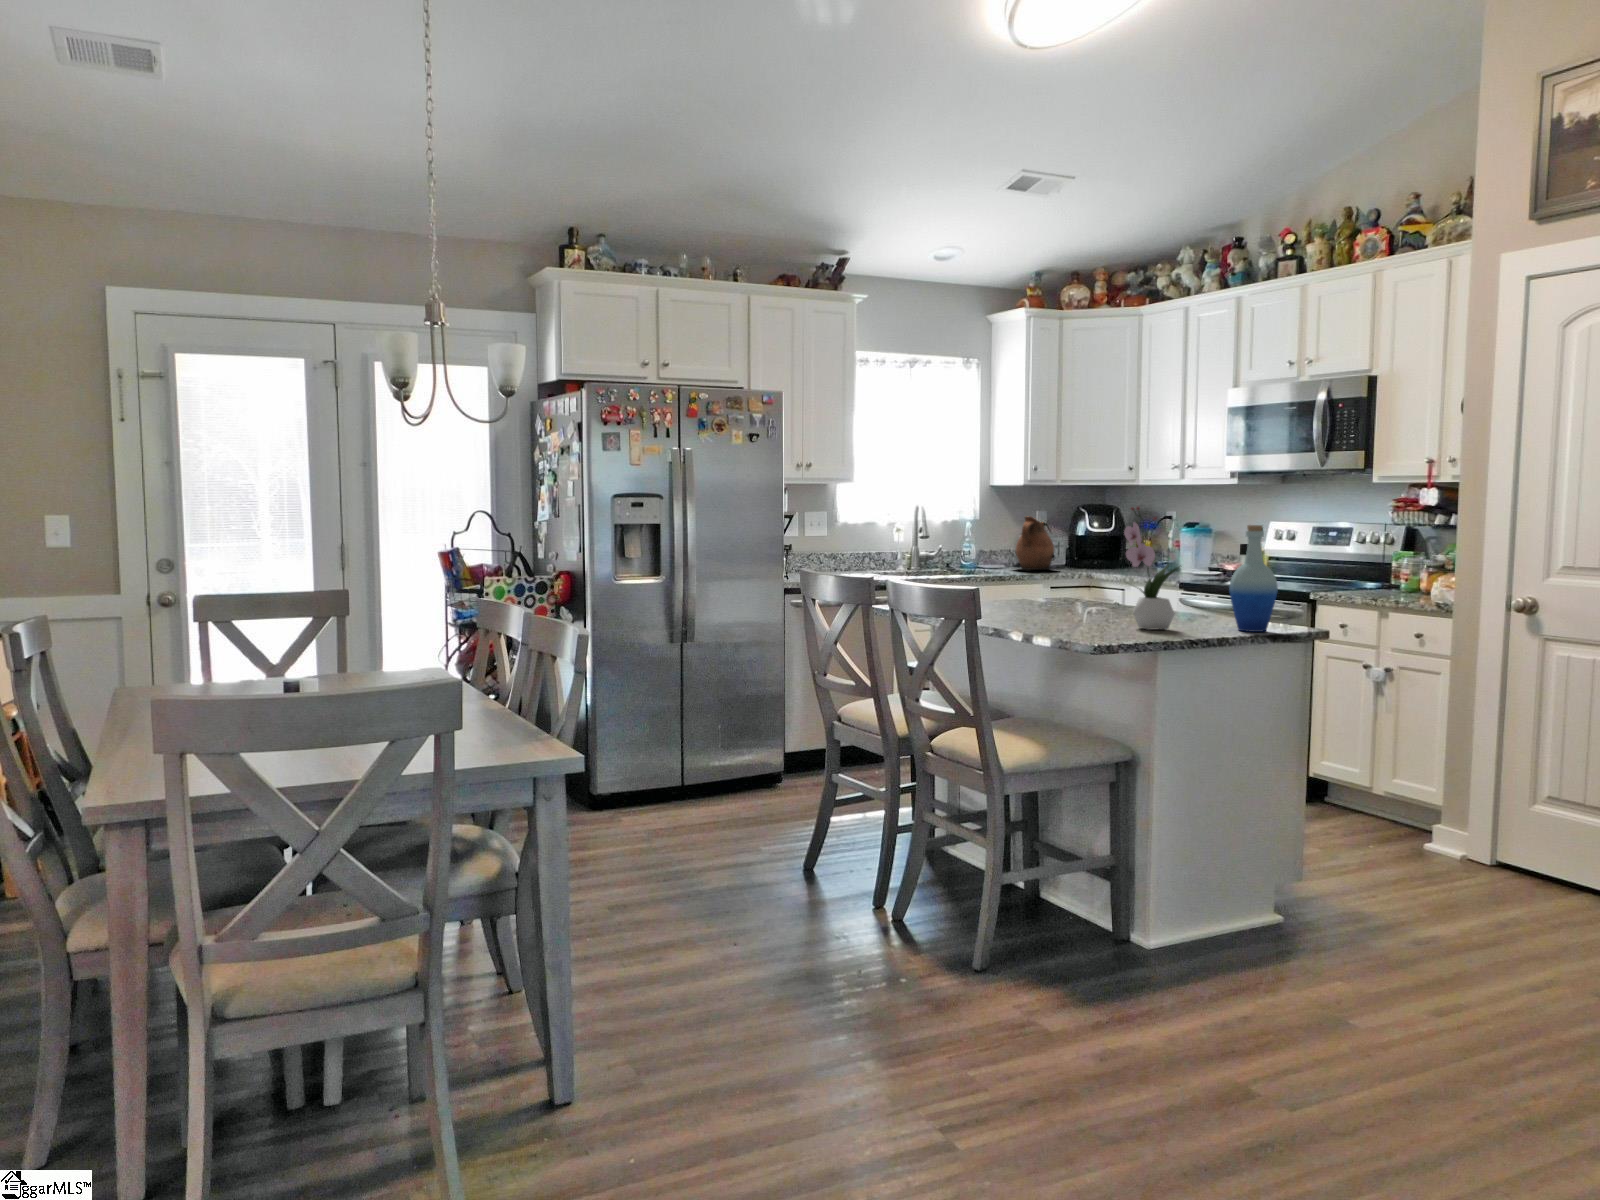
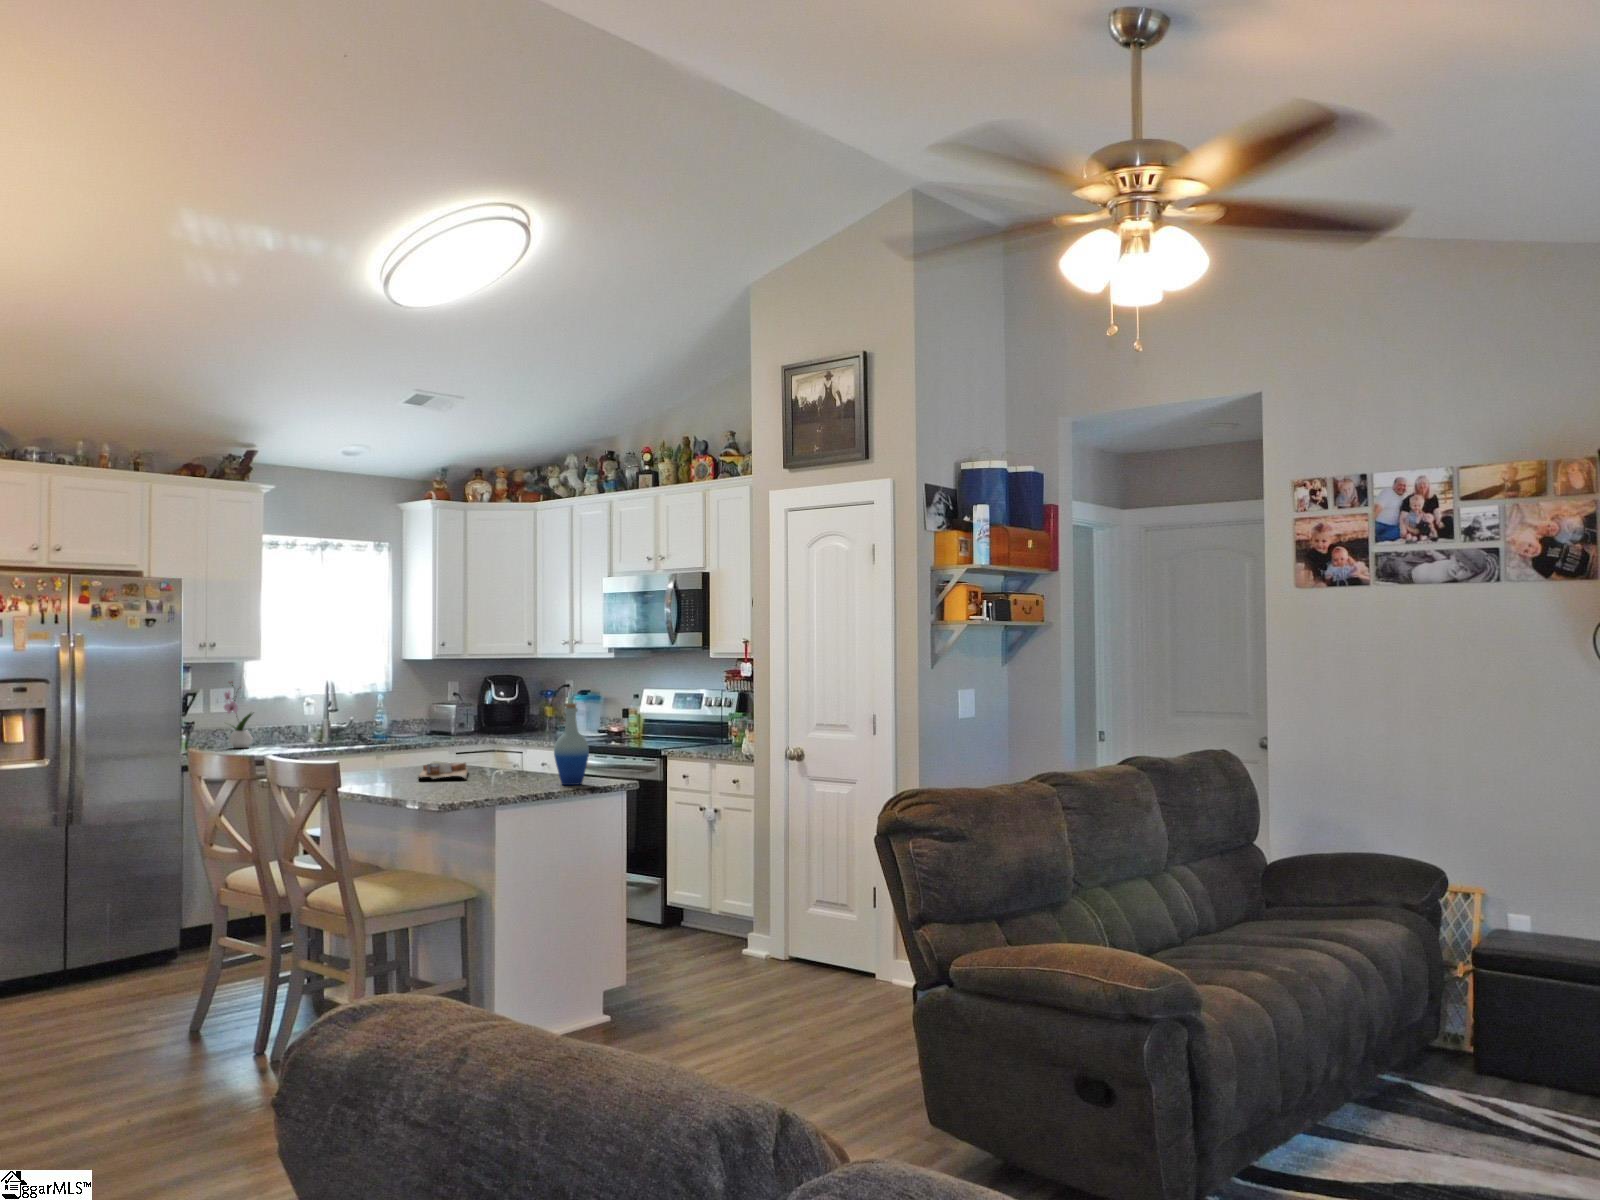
flower arrangement: present [1124,507,1180,630] -> present [224,682,253,748]
ceramic pitcher: present [1016,516,1058,570] -> none [420,689,468,740]
cutting board: none [1043,594,1106,617] -> present [418,761,468,779]

